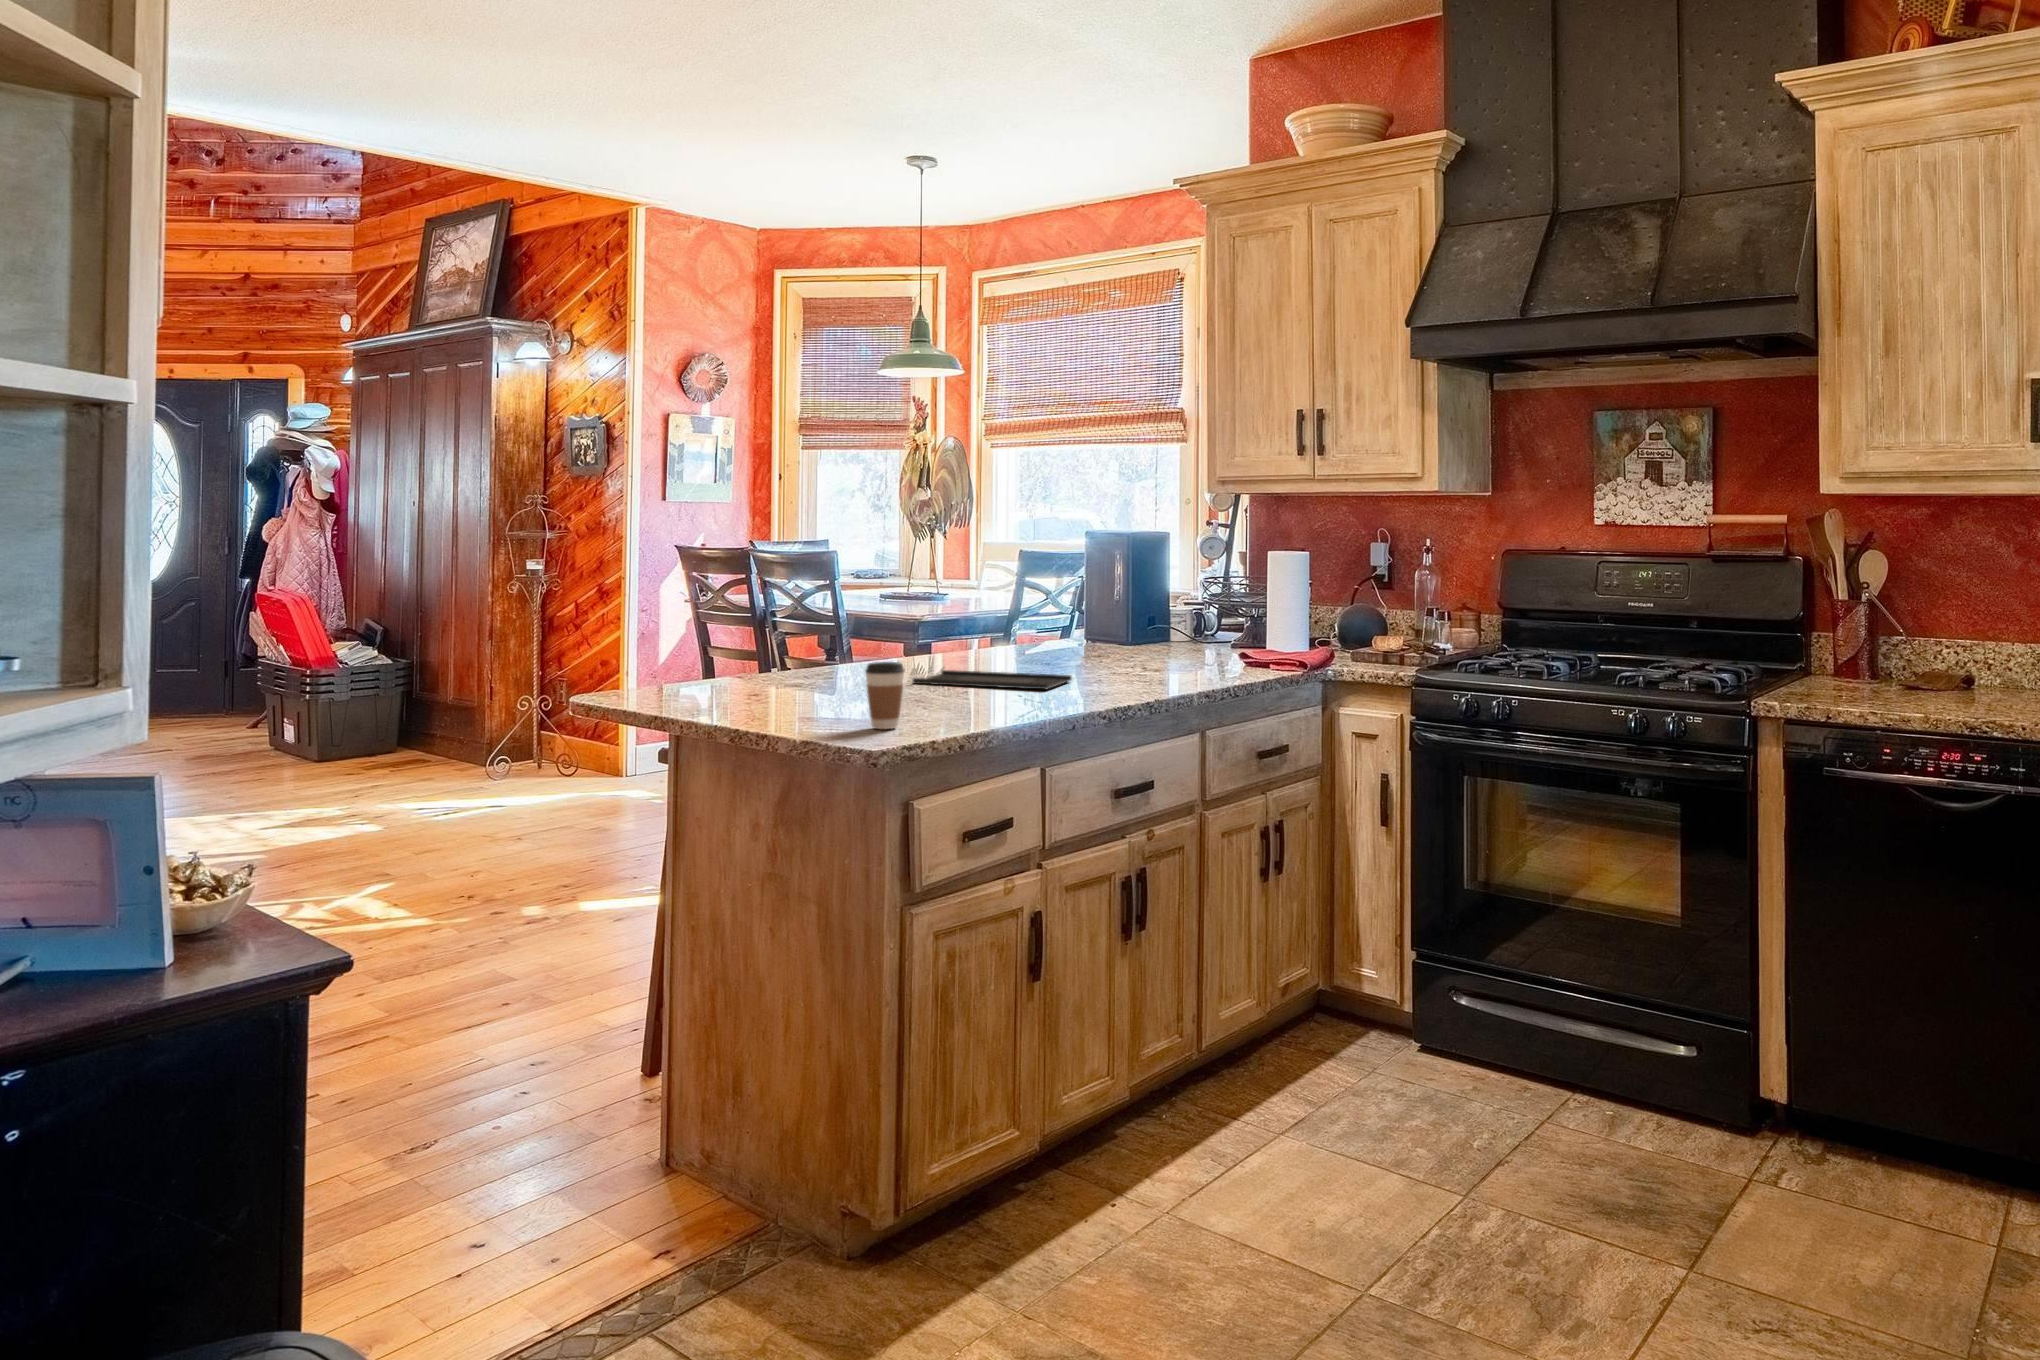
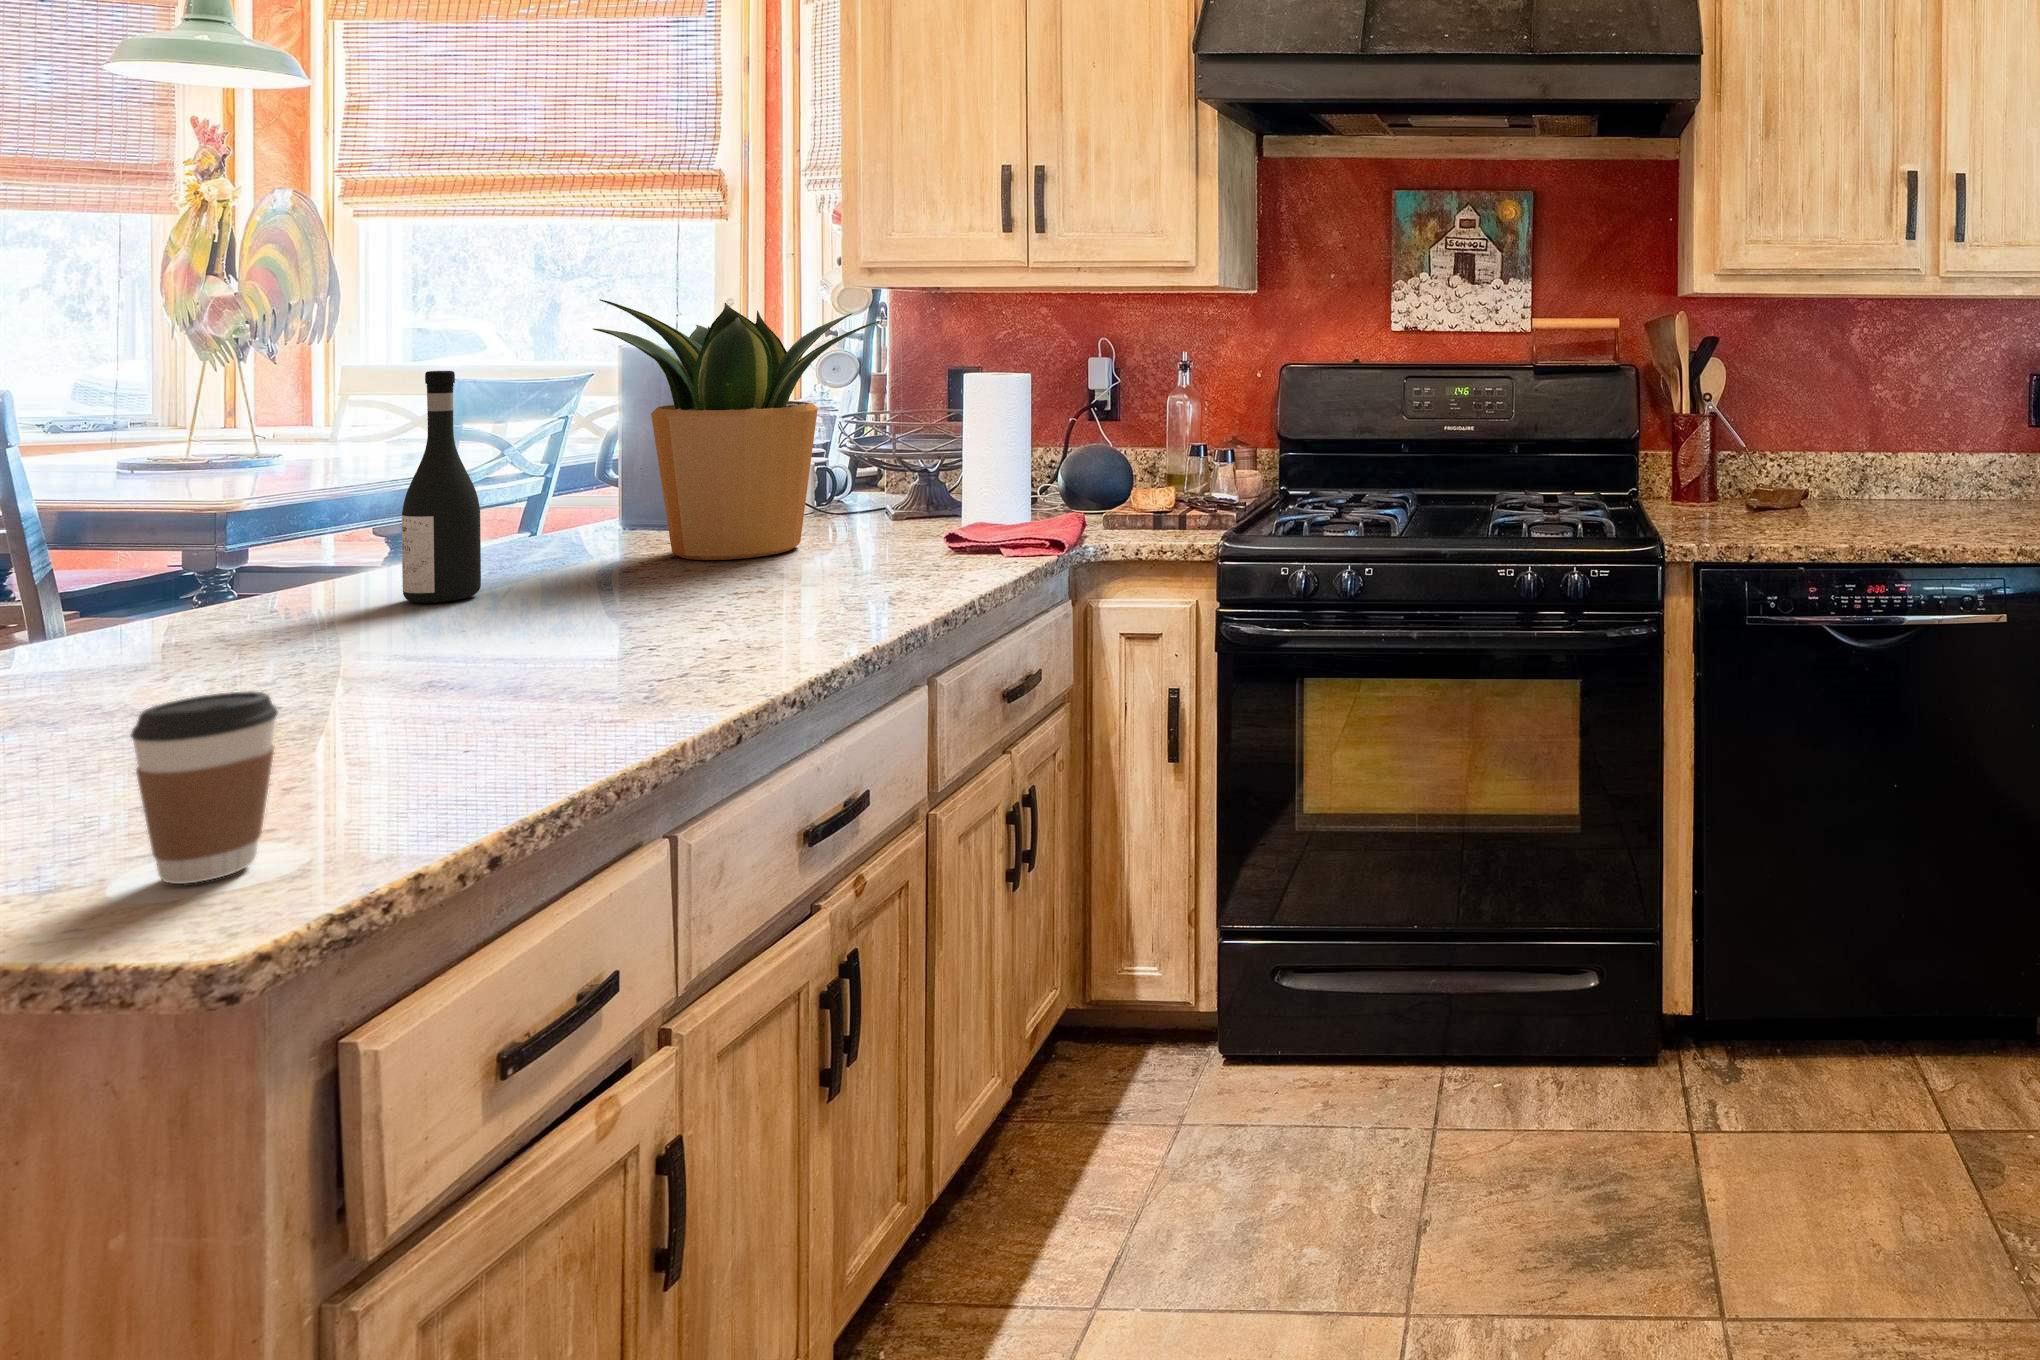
potted plant: none [1061,506,1204,659] -> present [593,299,880,560]
wine bottle: none [972,544,1004,664] -> present [402,371,481,603]
tray: present [913,670,1072,689] -> none [260,615,668,682]

